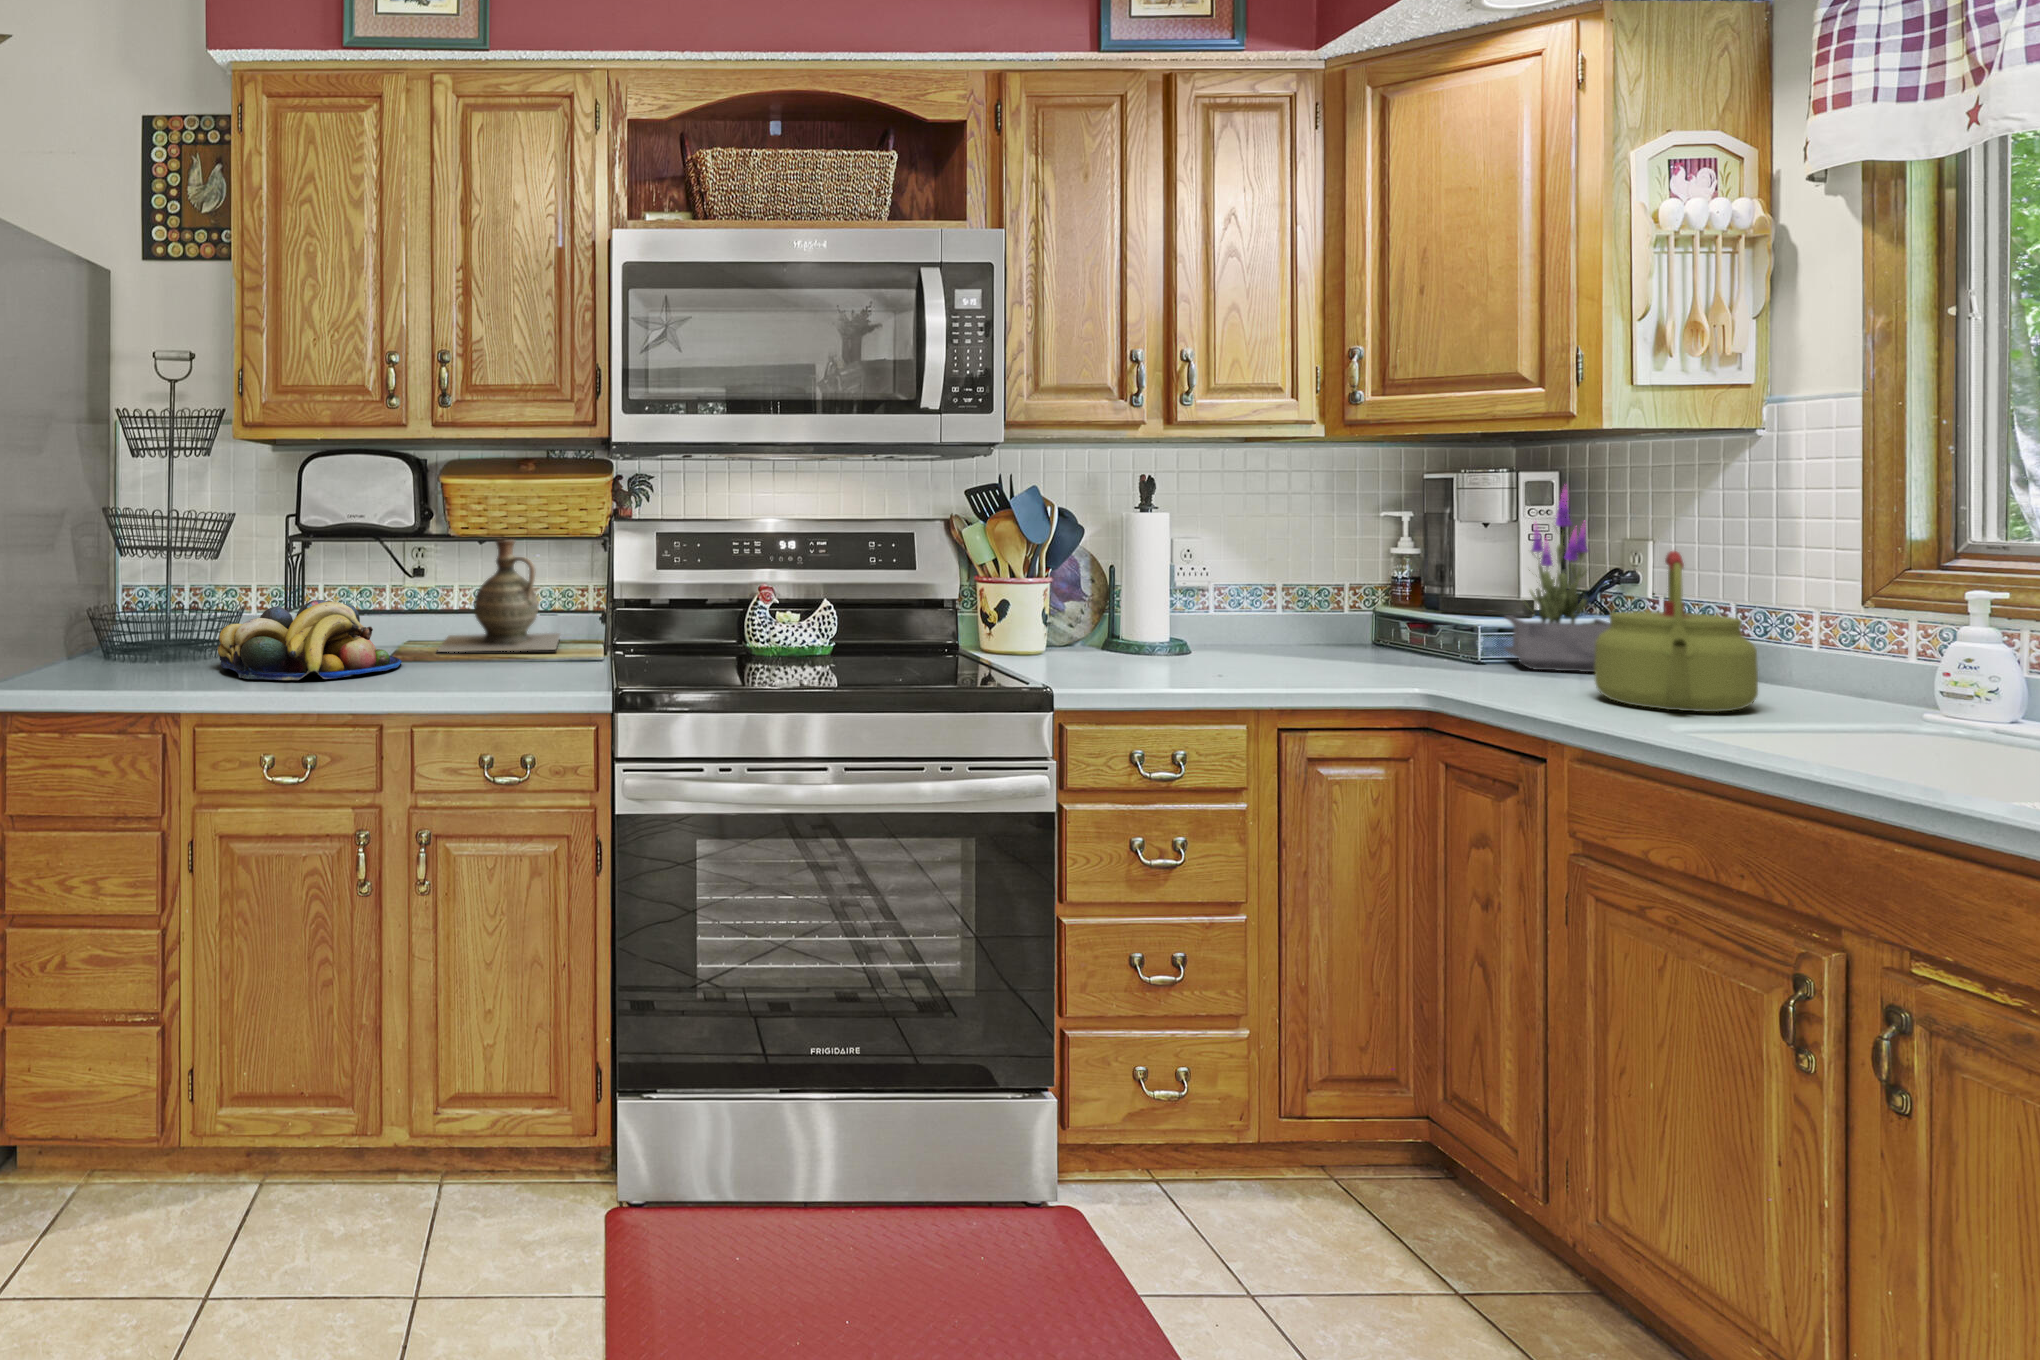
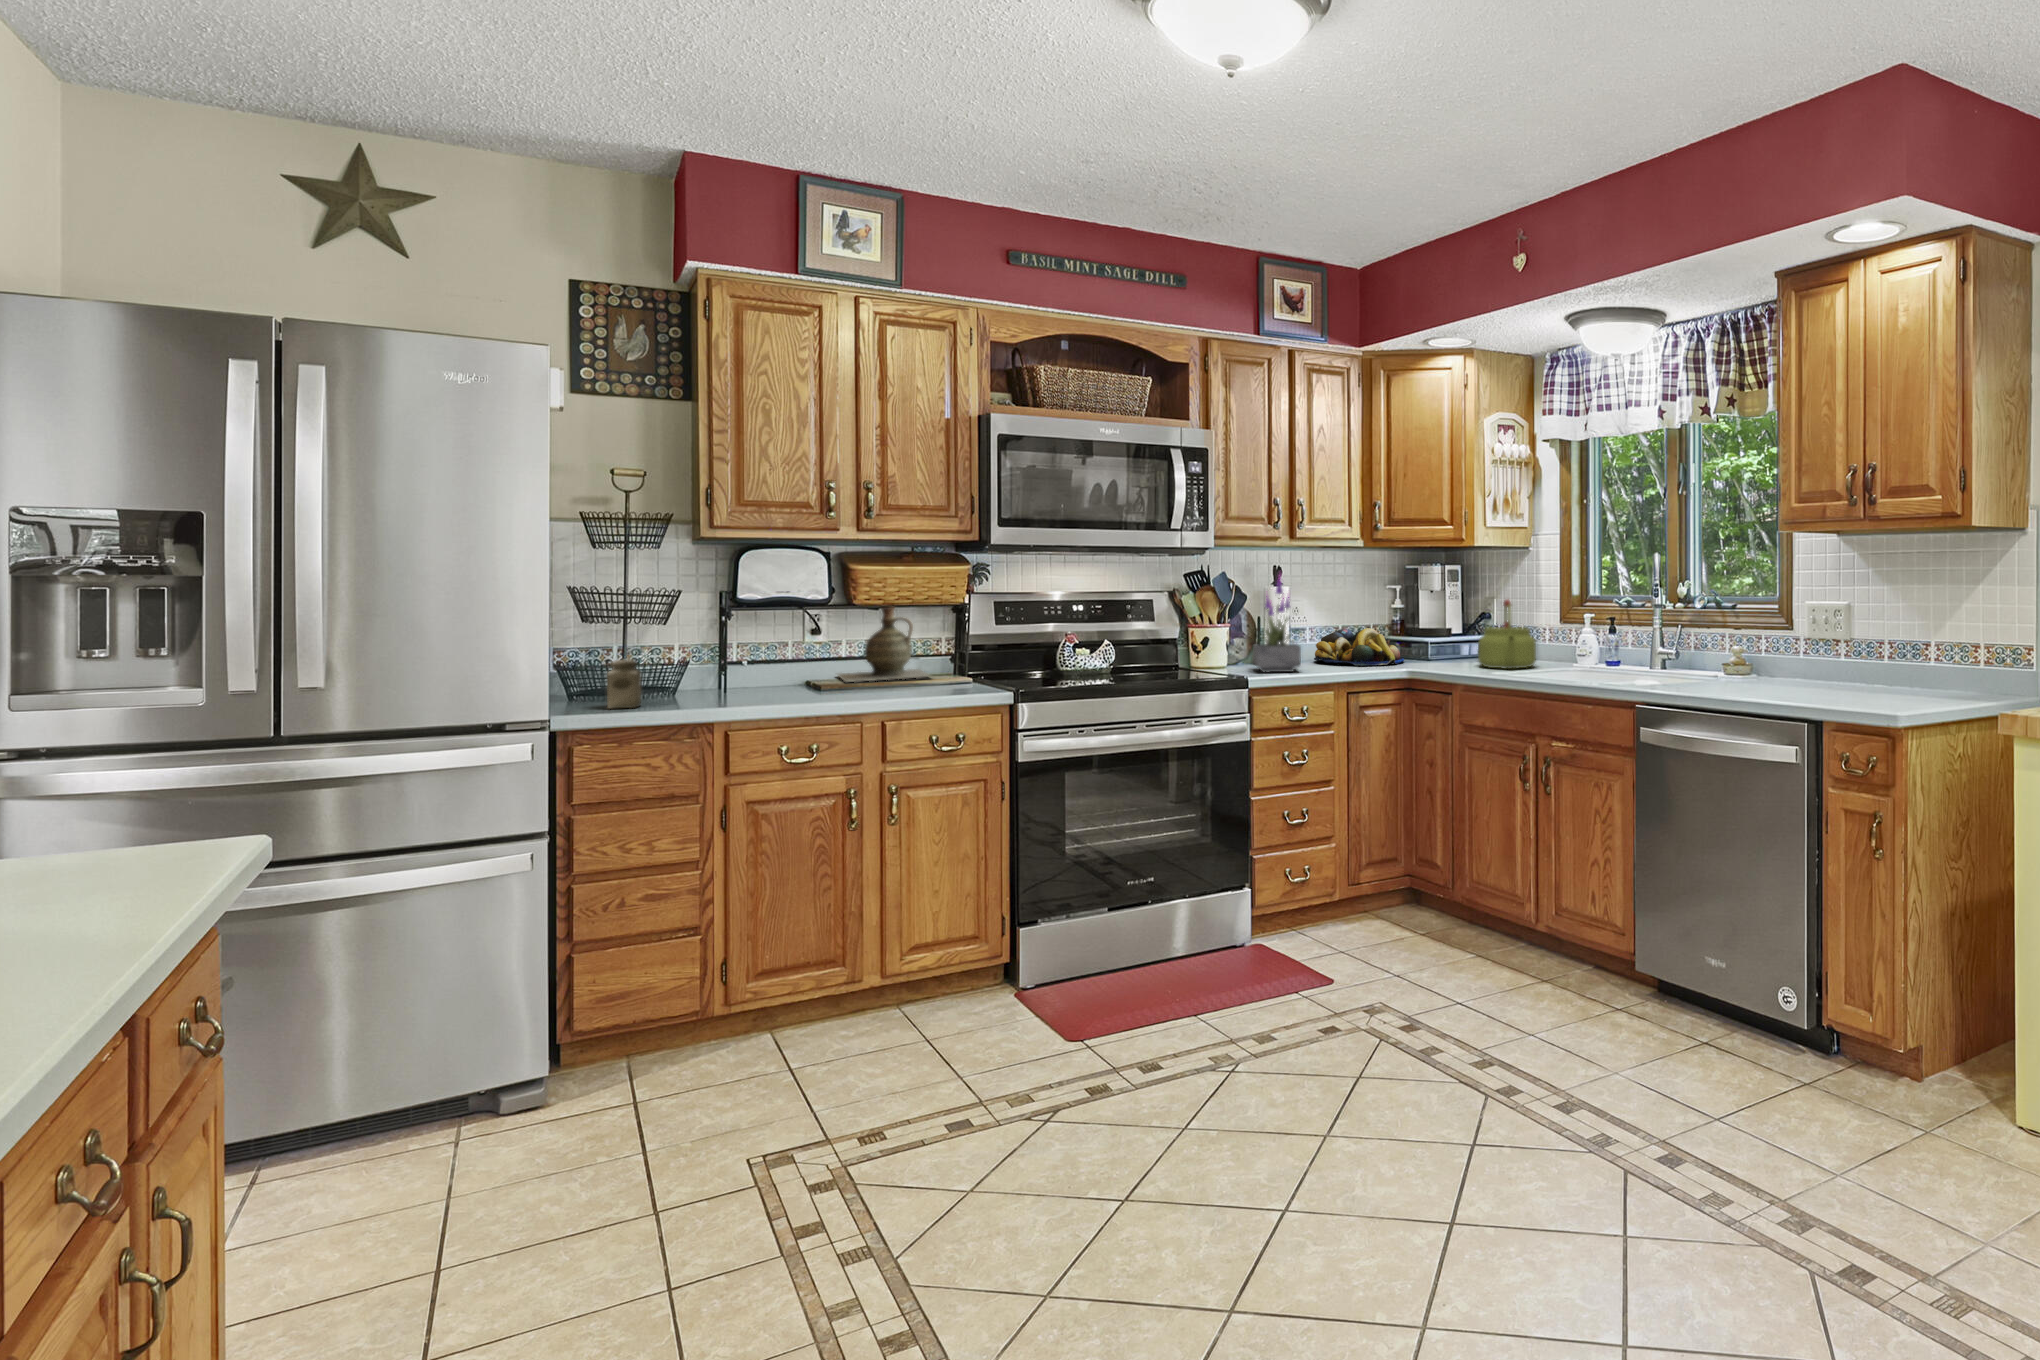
potted plant: present [1505,487,1611,672] -> present [1253,575,1301,672]
fruit bowl: present [218,600,402,680] -> present [1314,628,1404,665]
salt shaker: none [96,613,143,680] -> present [607,659,642,708]

